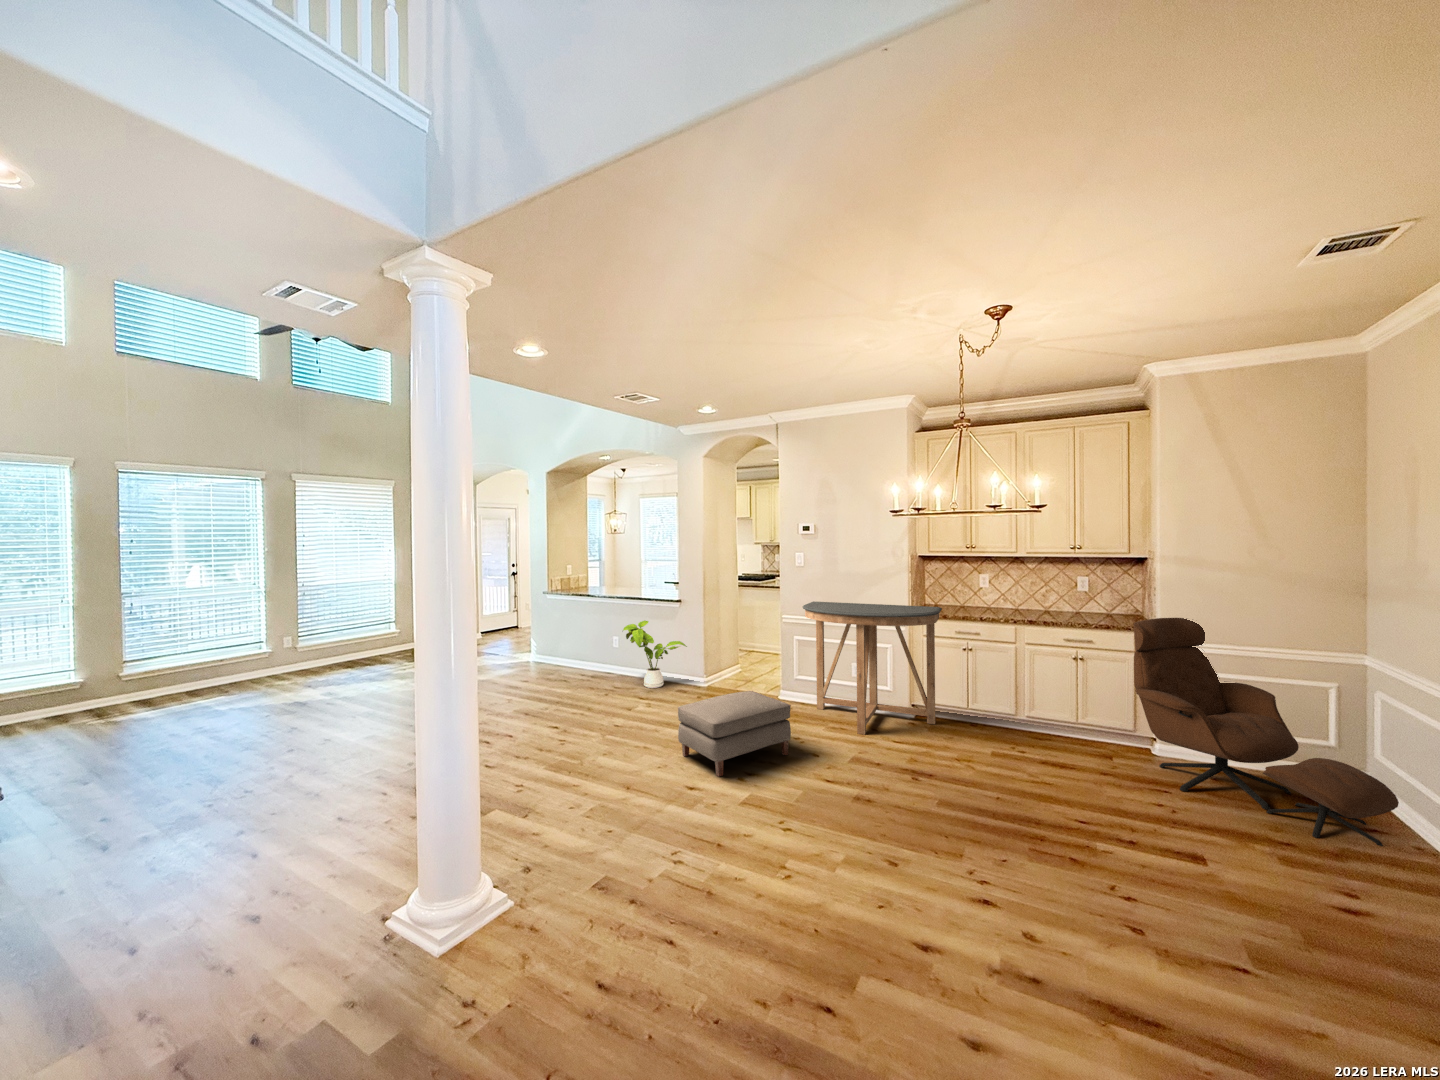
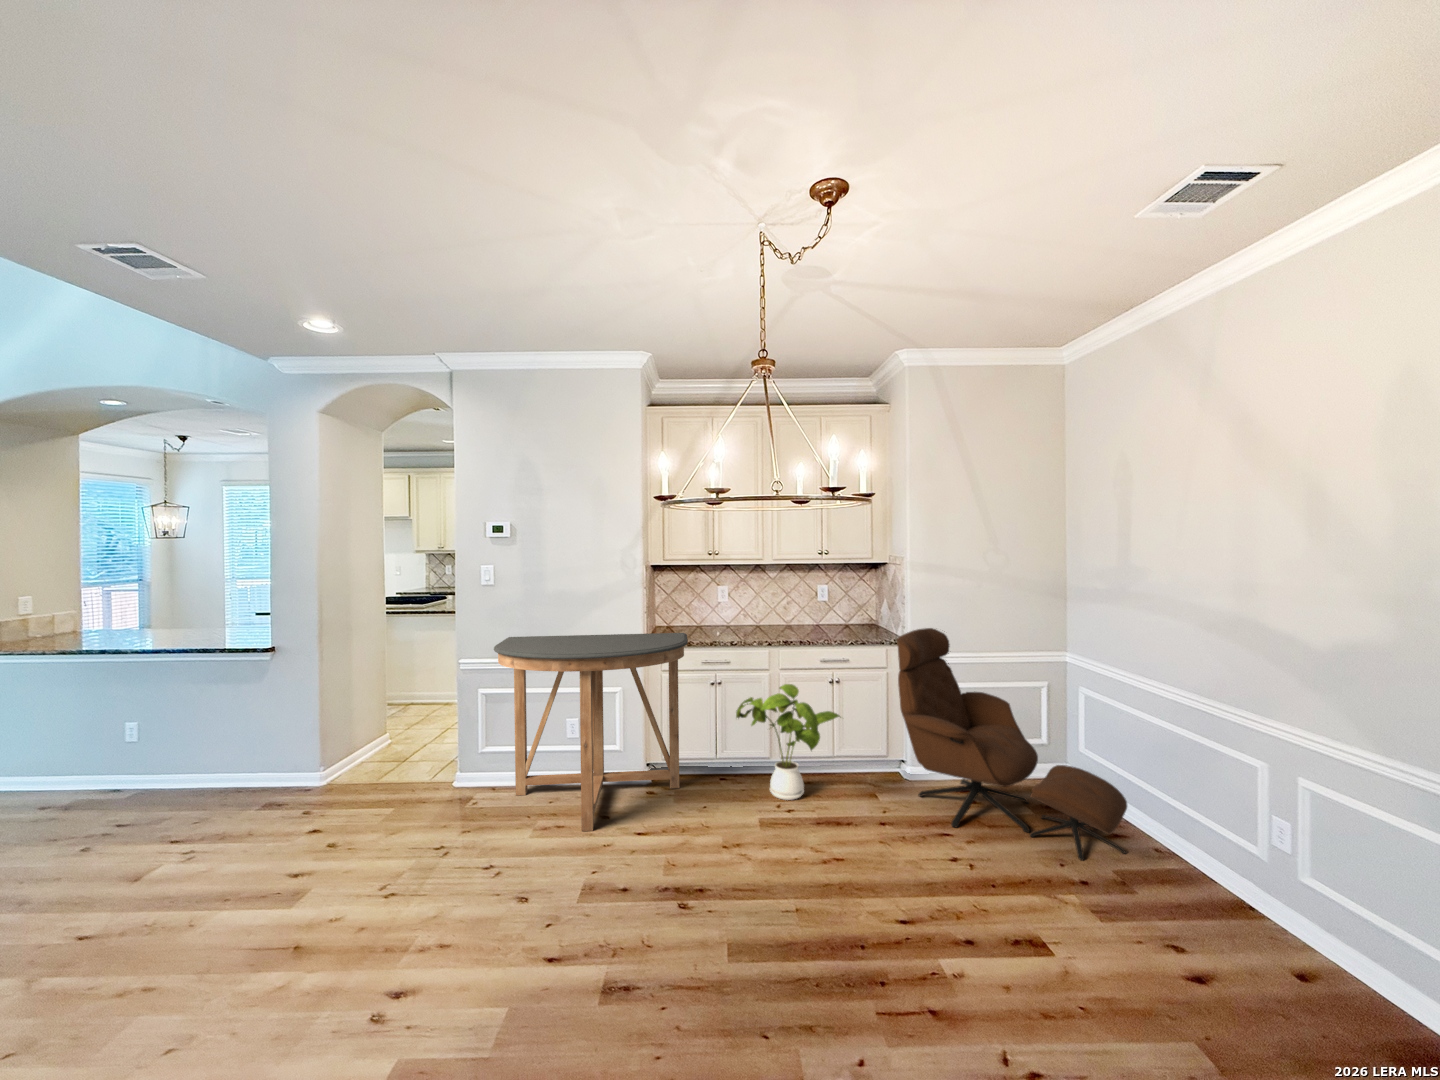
house plant: present [623,620,687,688] -> present [736,684,840,800]
ottoman: present [678,691,791,777] -> none [230,807,478,1025]

